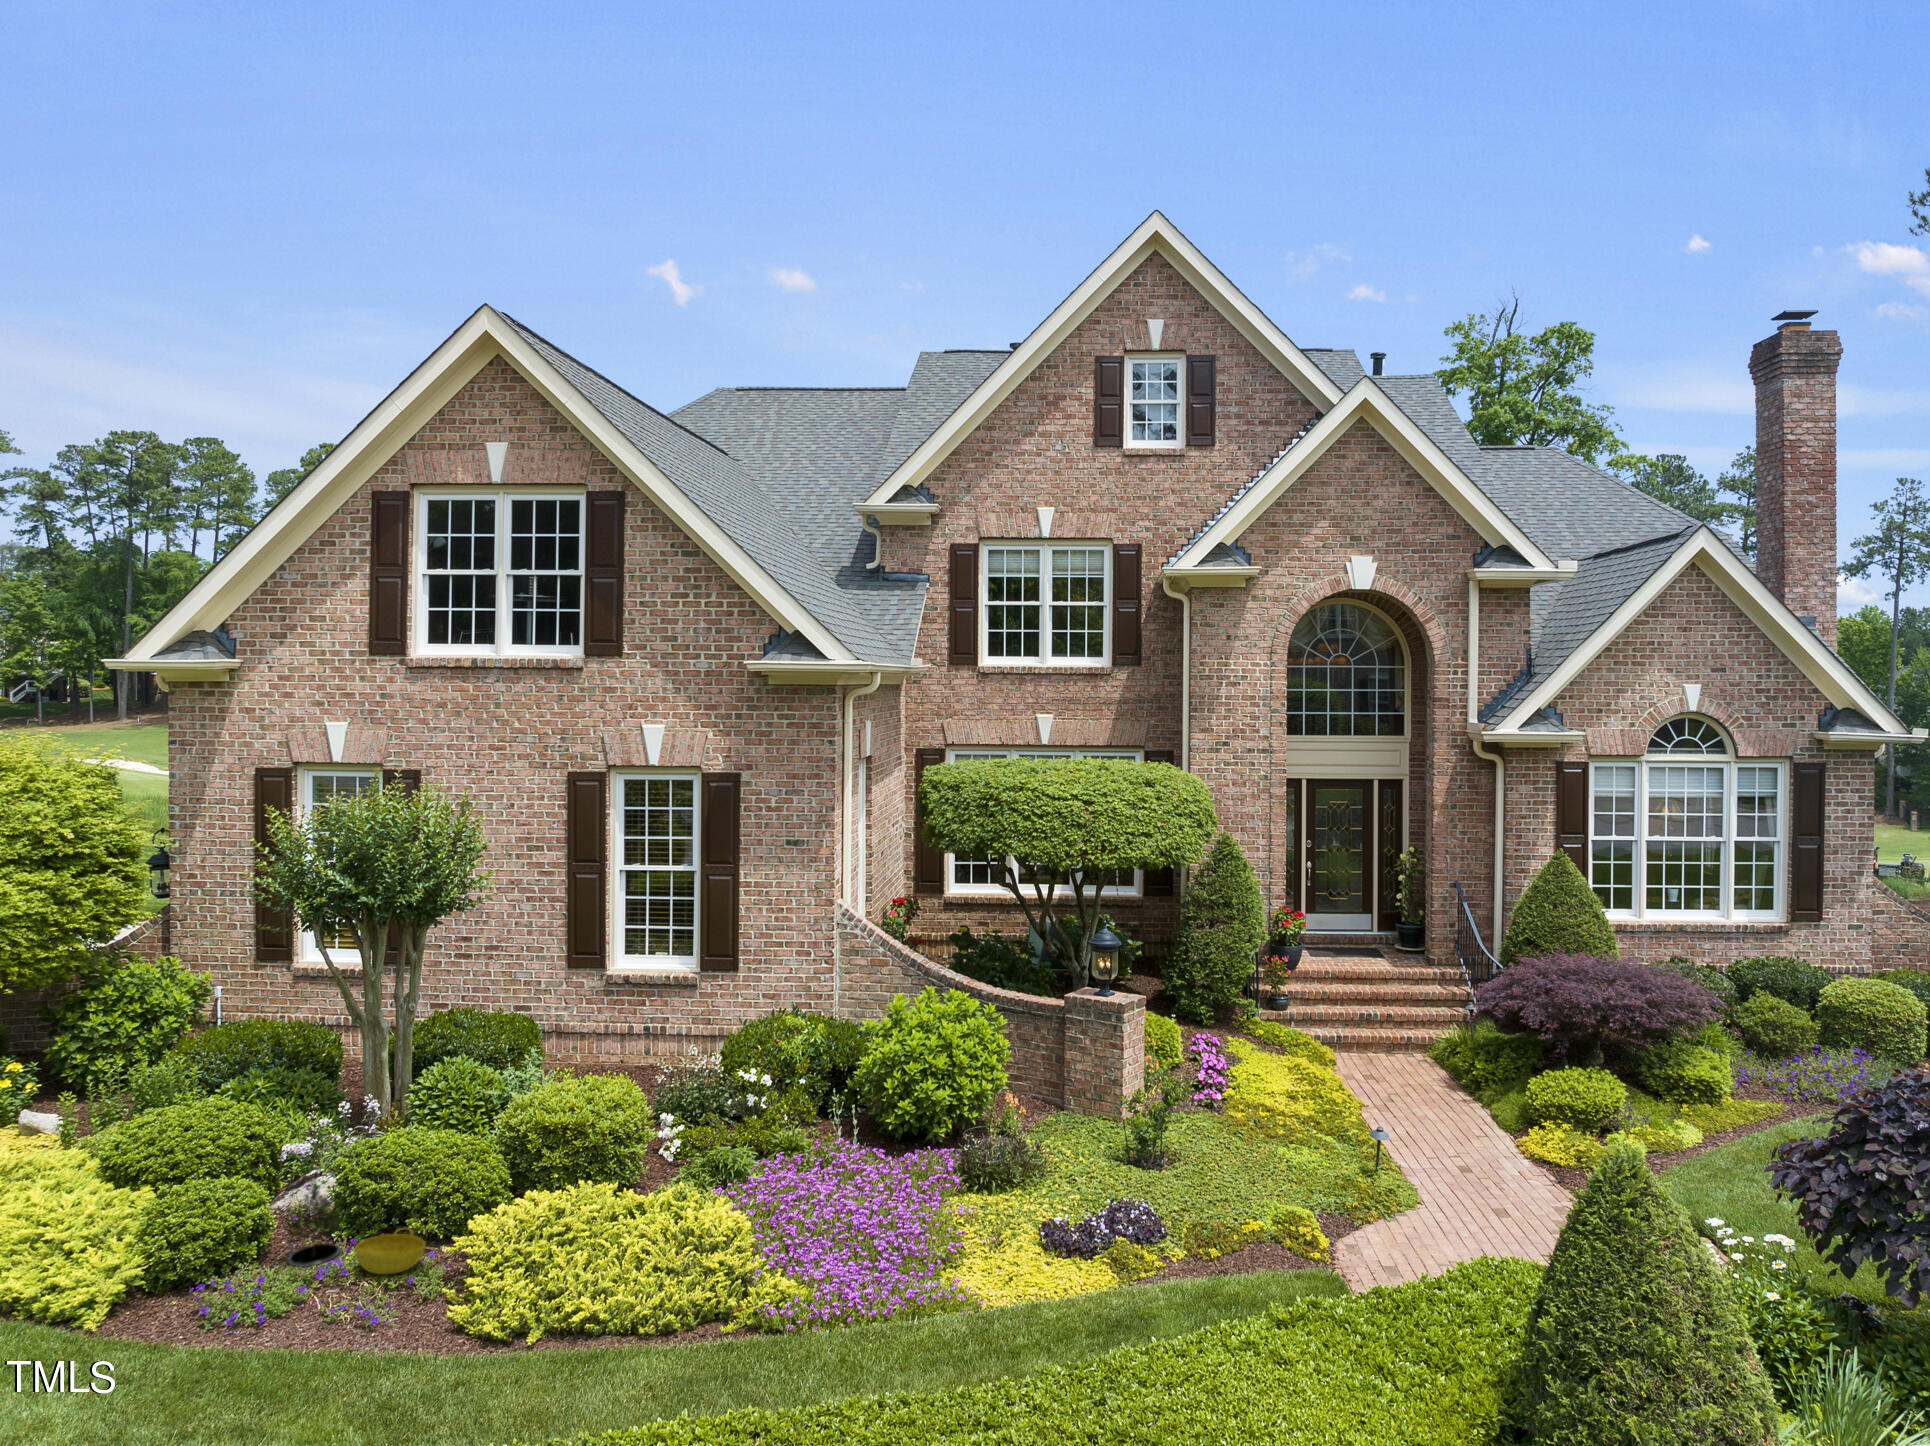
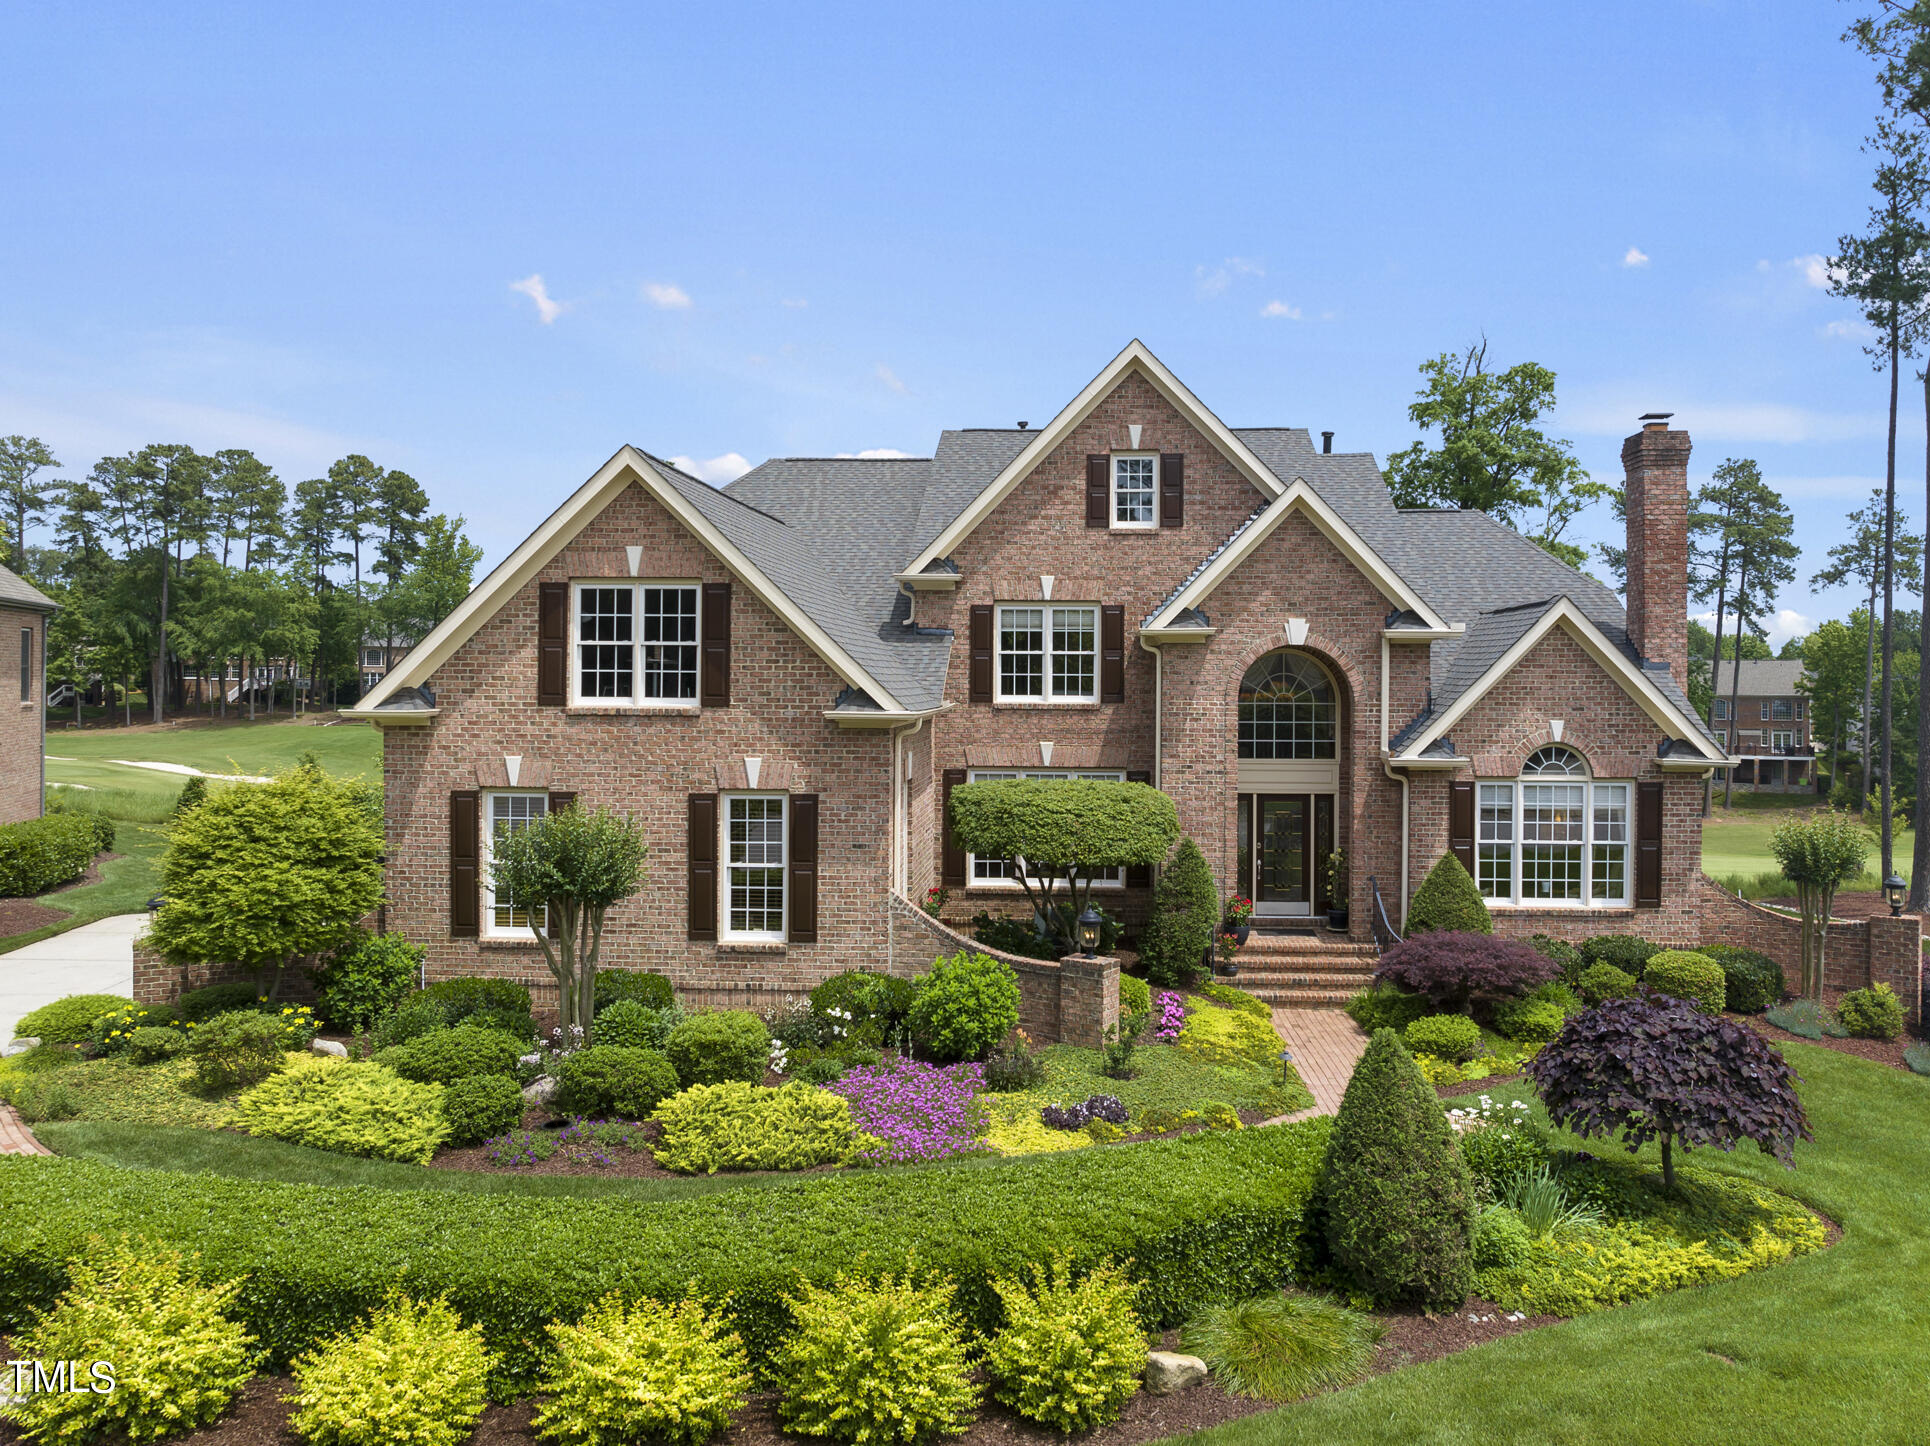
basket: present [355,1228,425,1274] -> none [586,1108,632,1136]

